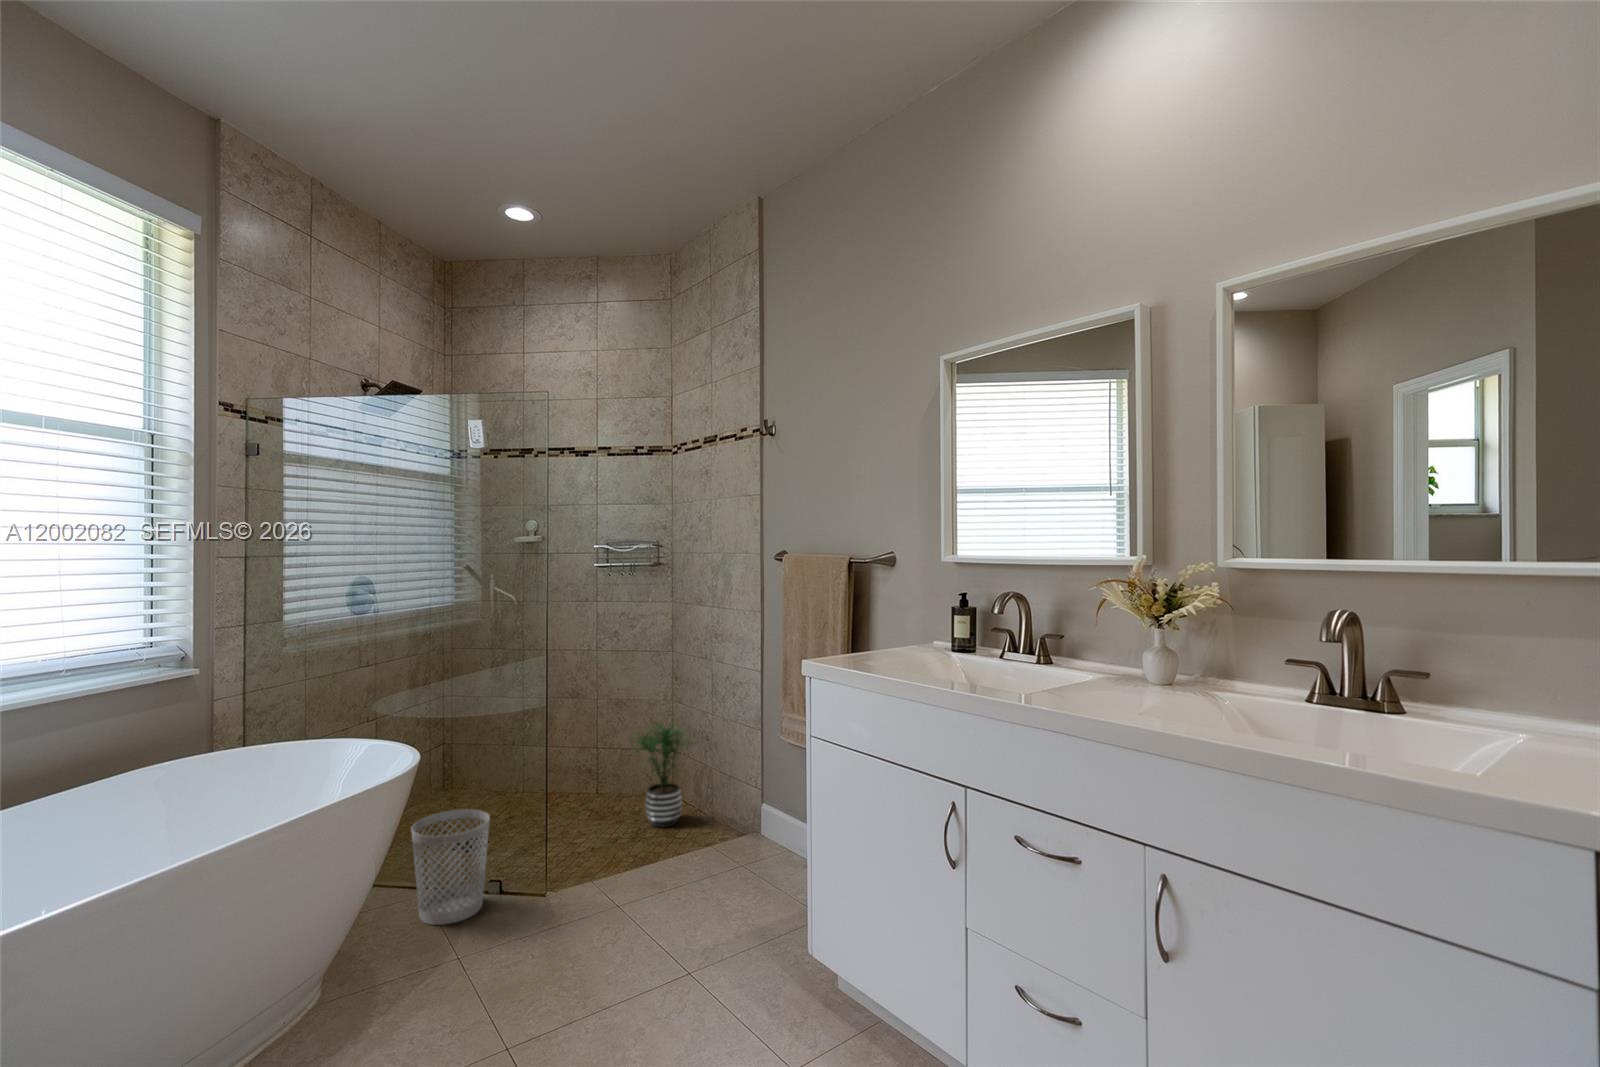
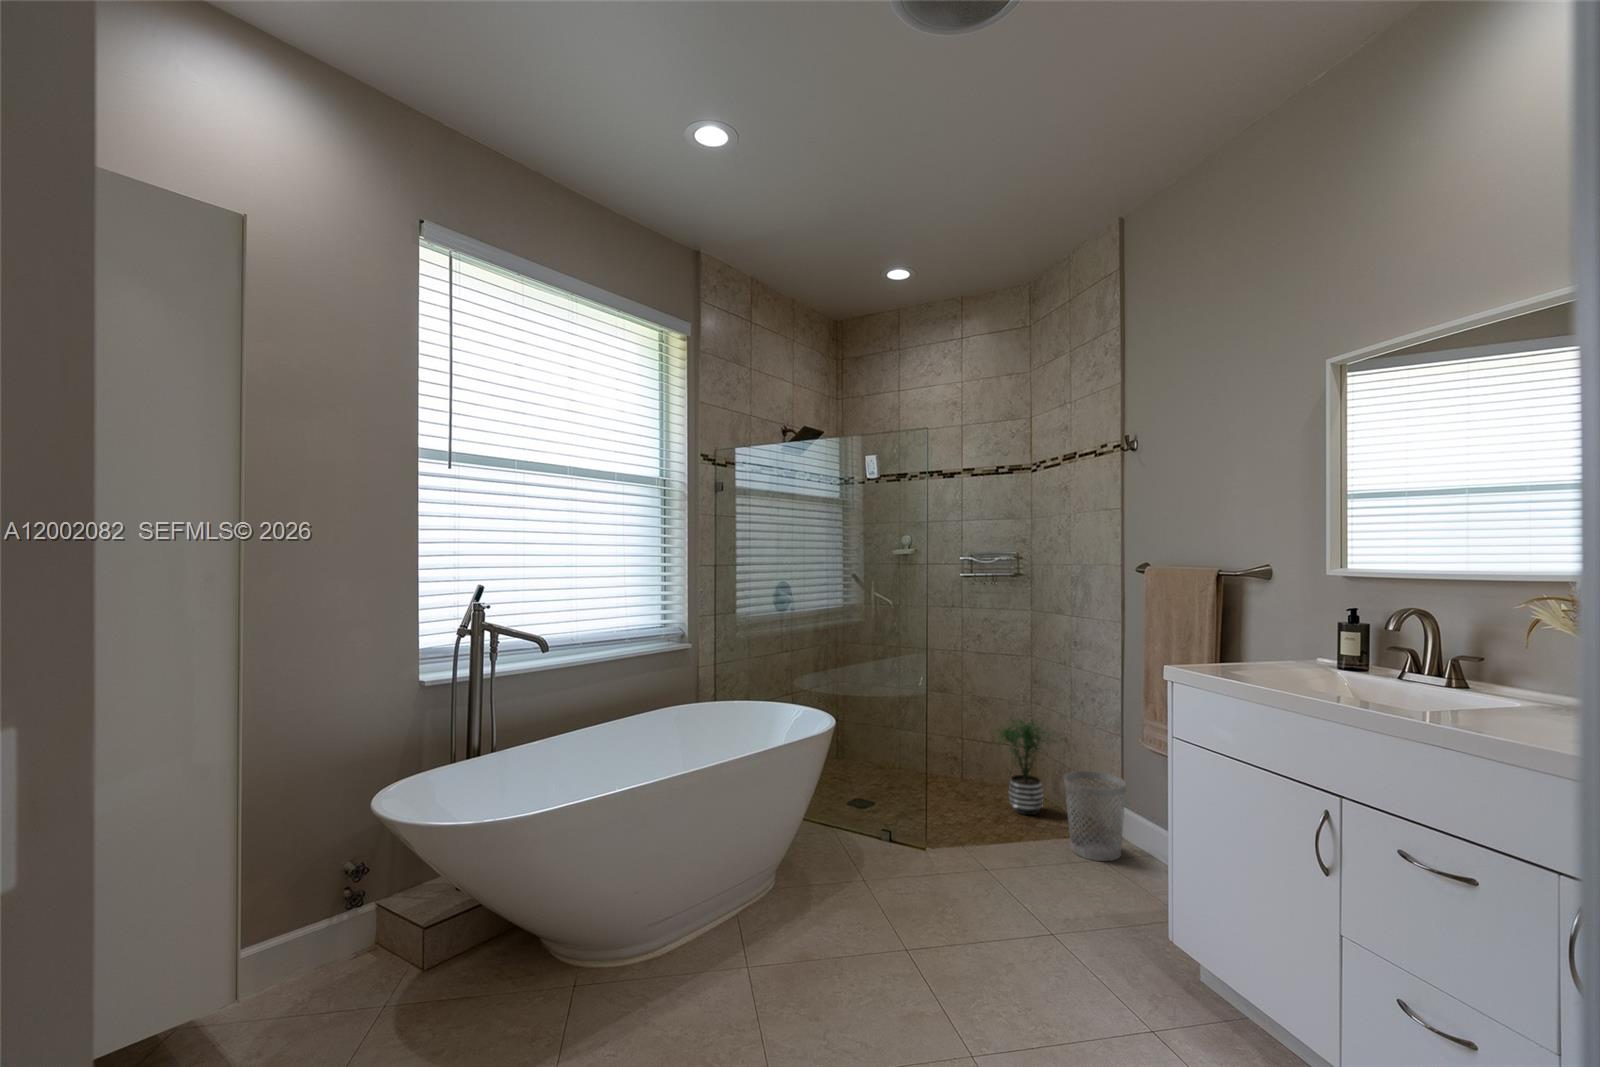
wastebasket: present [411,809,490,925] -> present [1064,771,1126,861]

